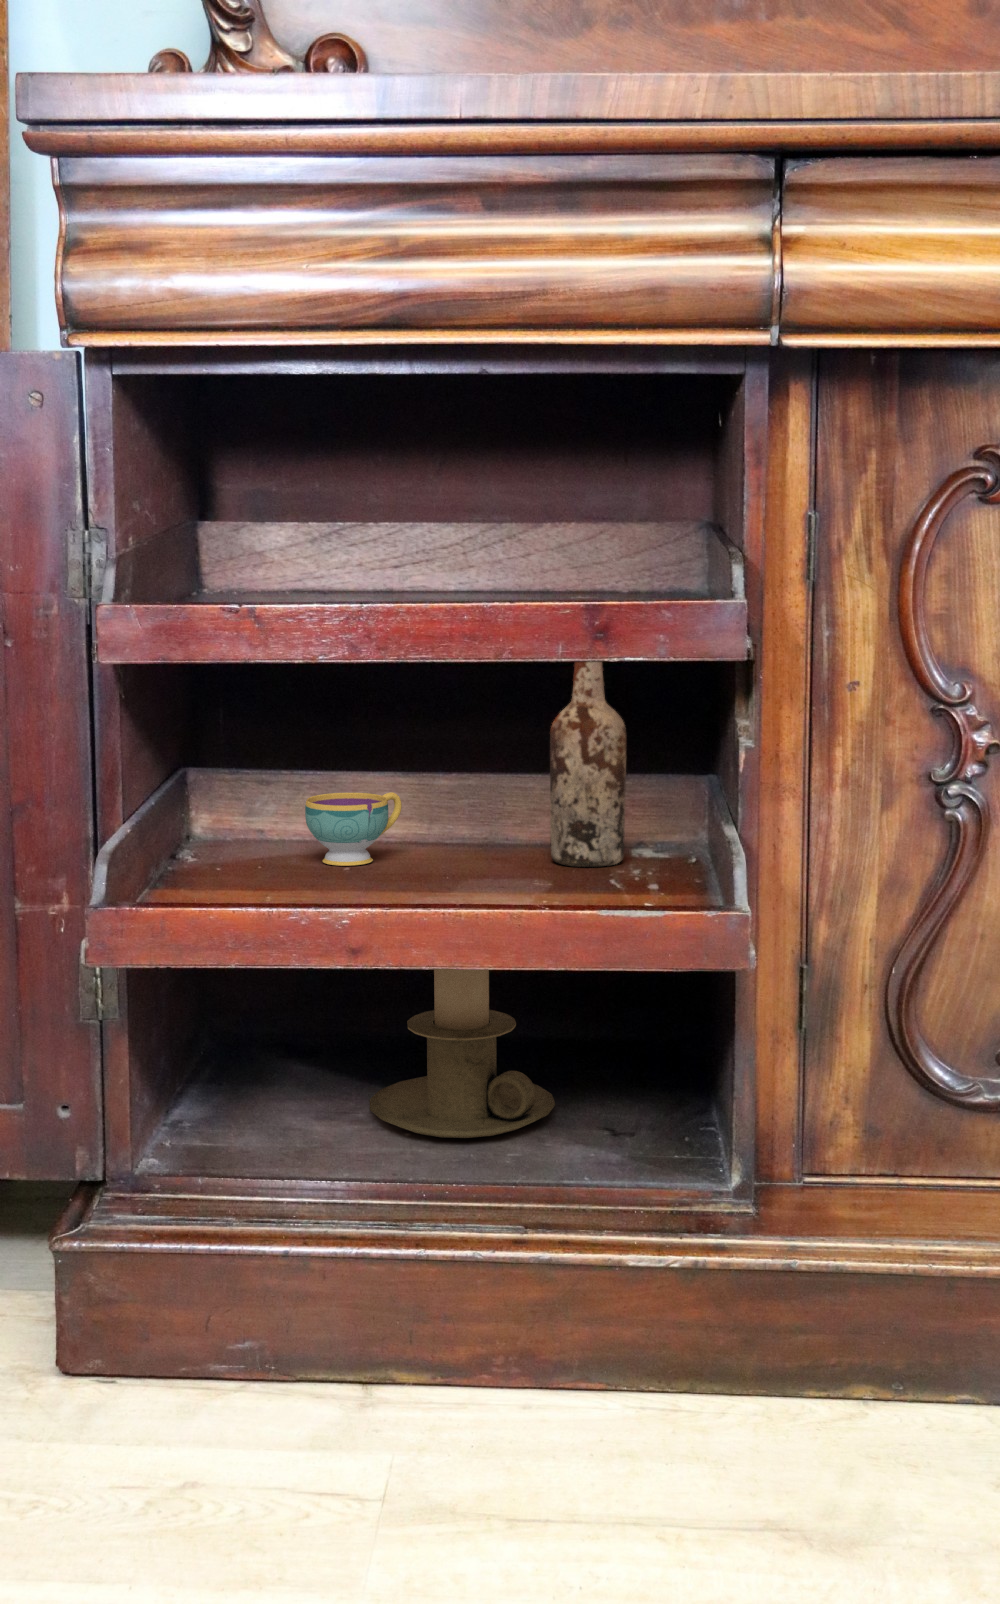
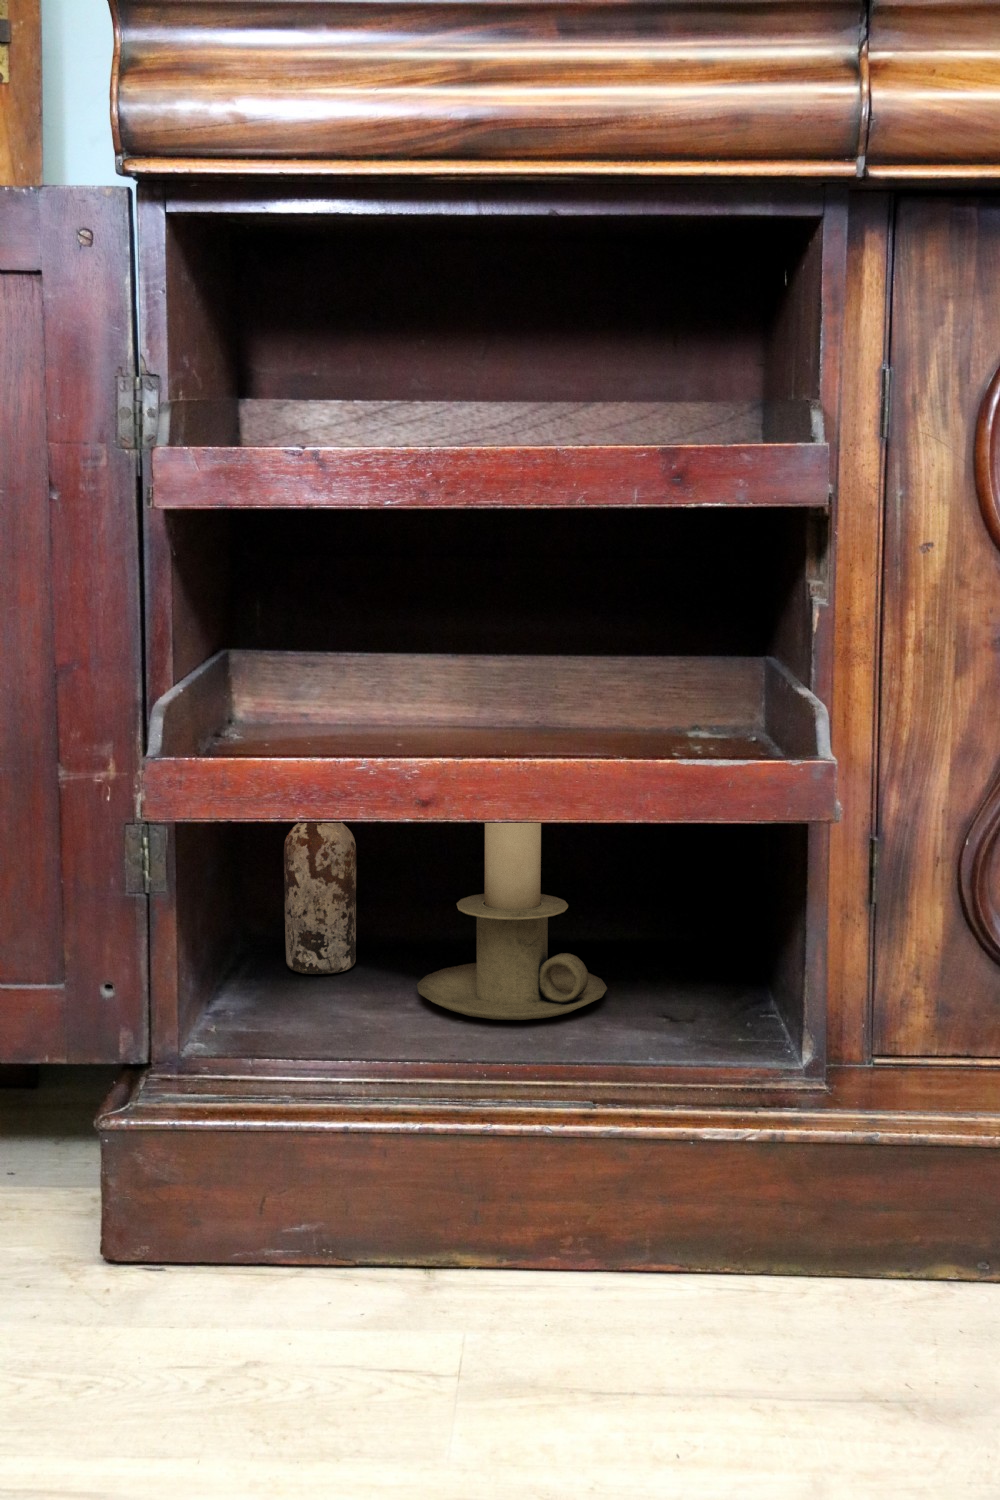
wine bottle: present [550,662,626,867] -> present [284,823,356,974]
teacup: present [305,792,402,866] -> none [355,669,452,741]

